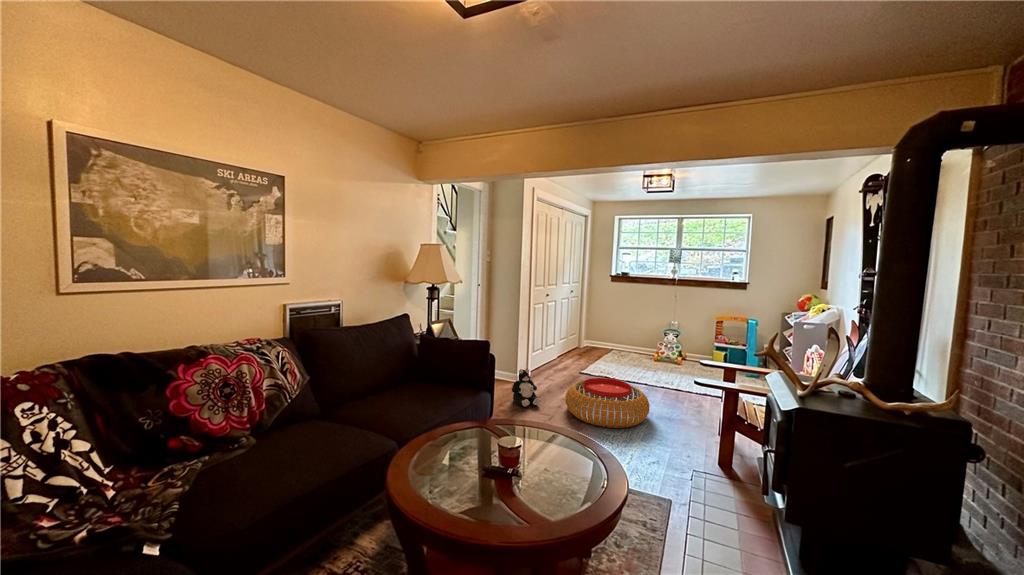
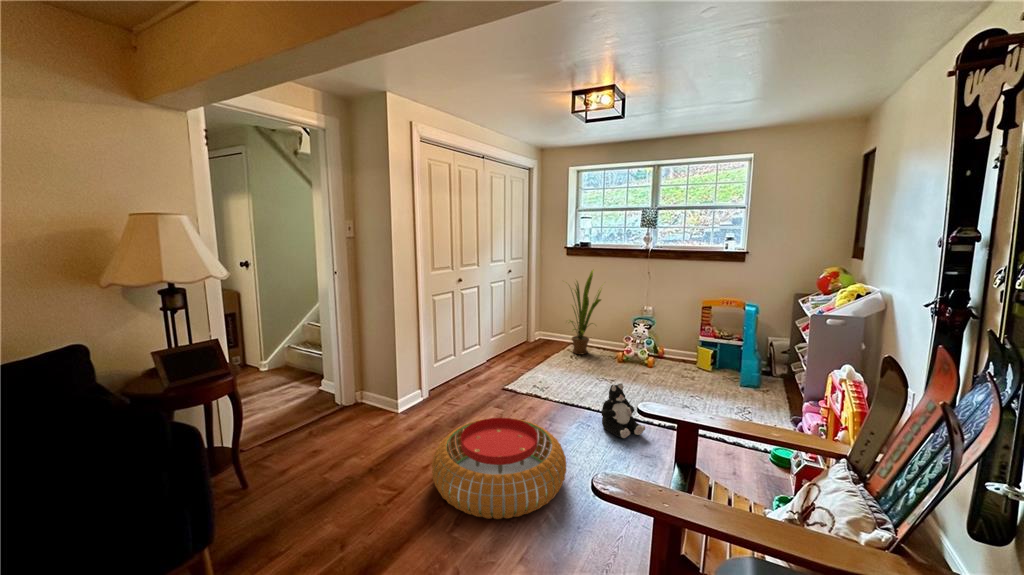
house plant: none [609,293,644,356] -> present [569,270,601,354]
plush toy: present [512,369,542,407] -> present [601,383,645,438]

